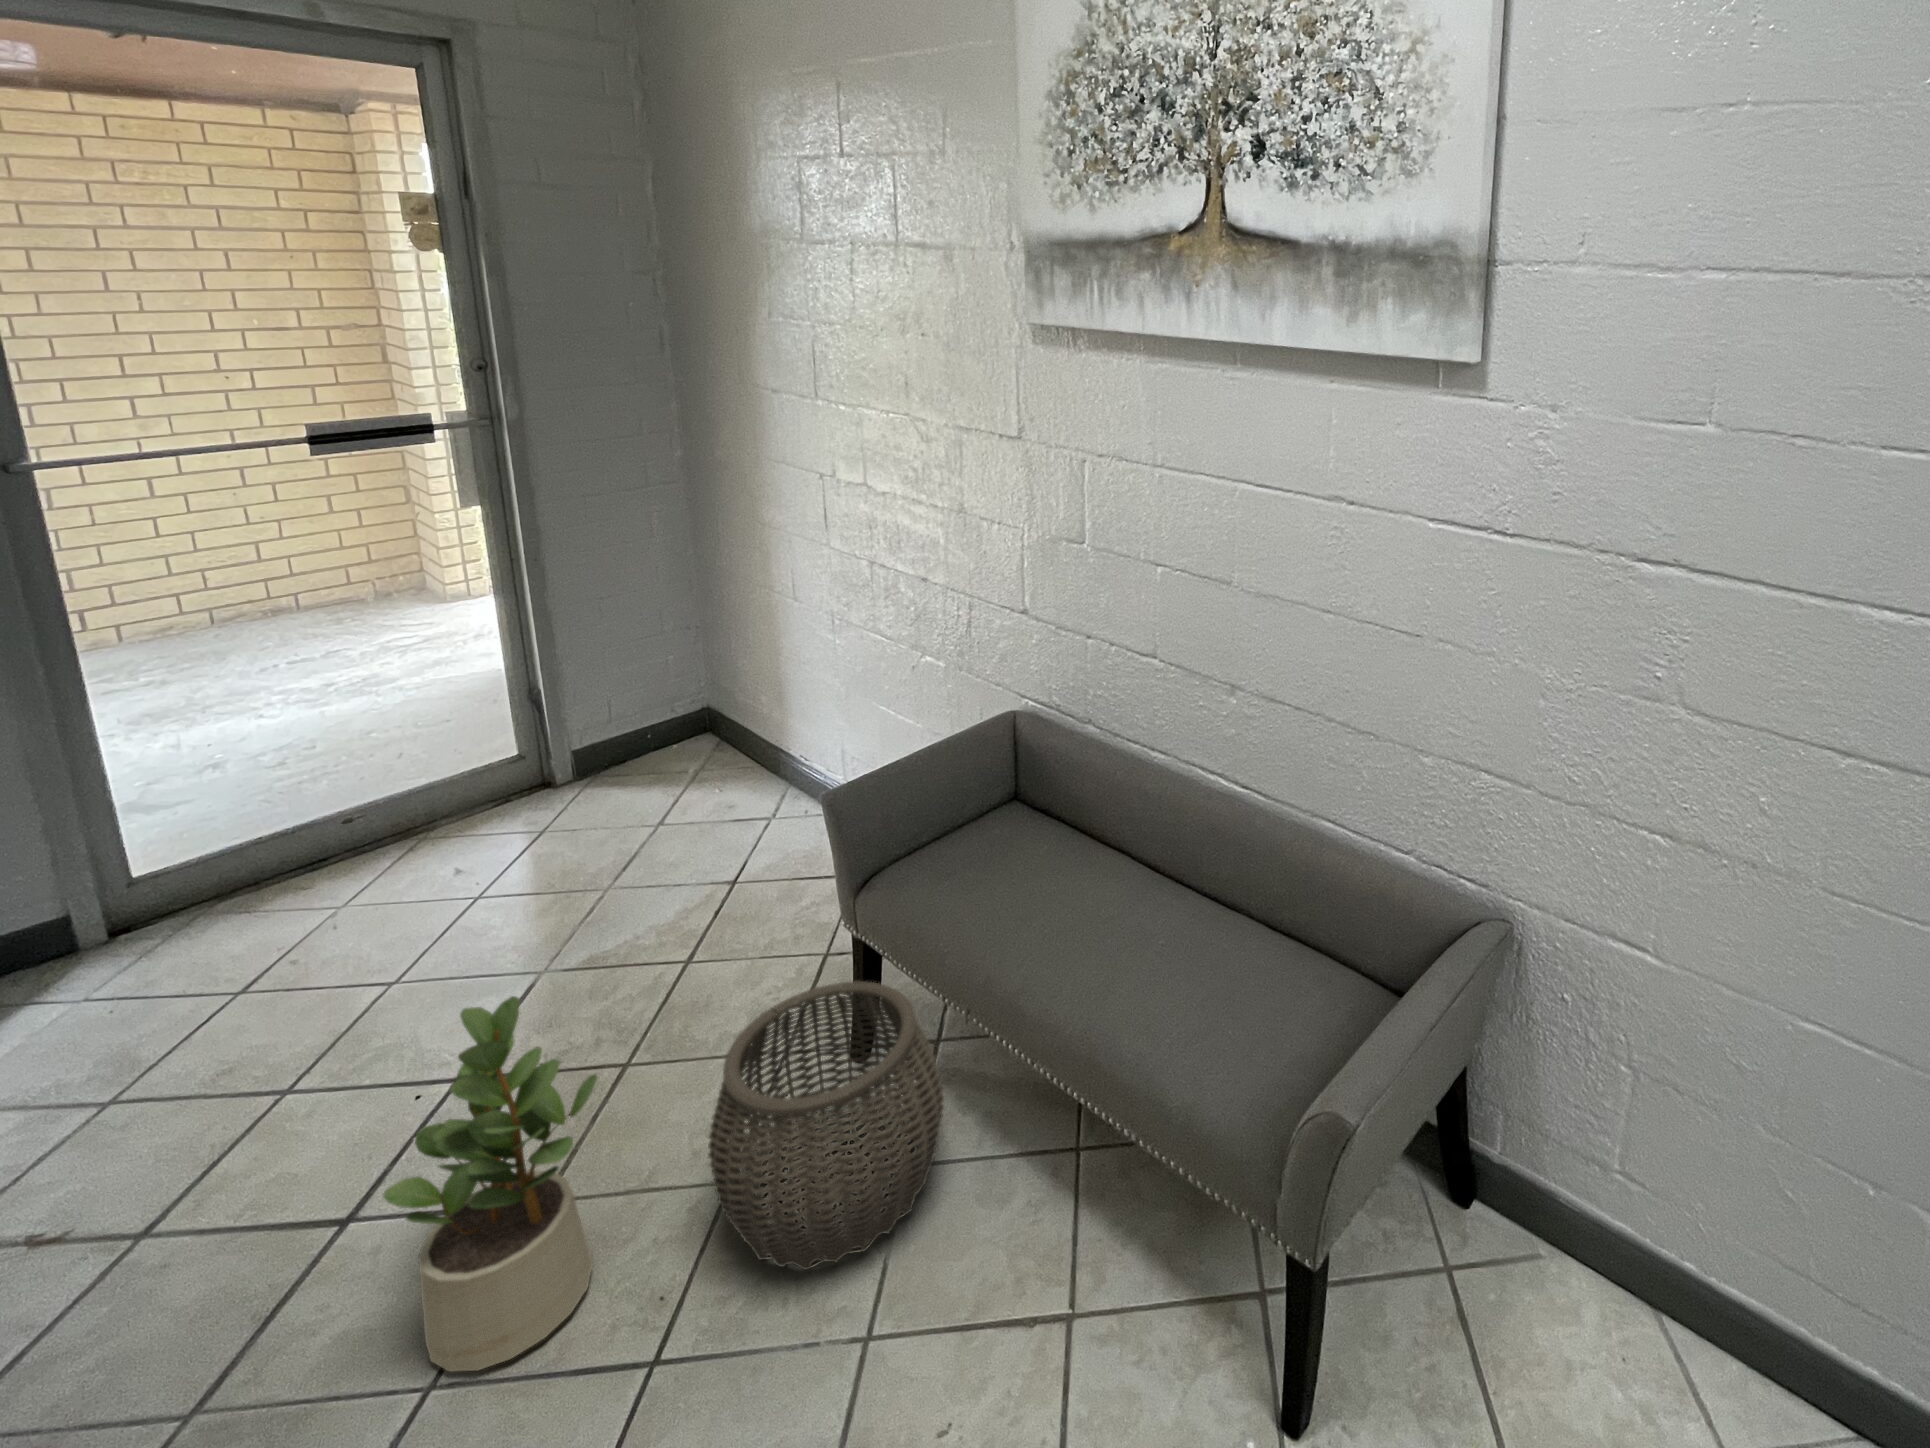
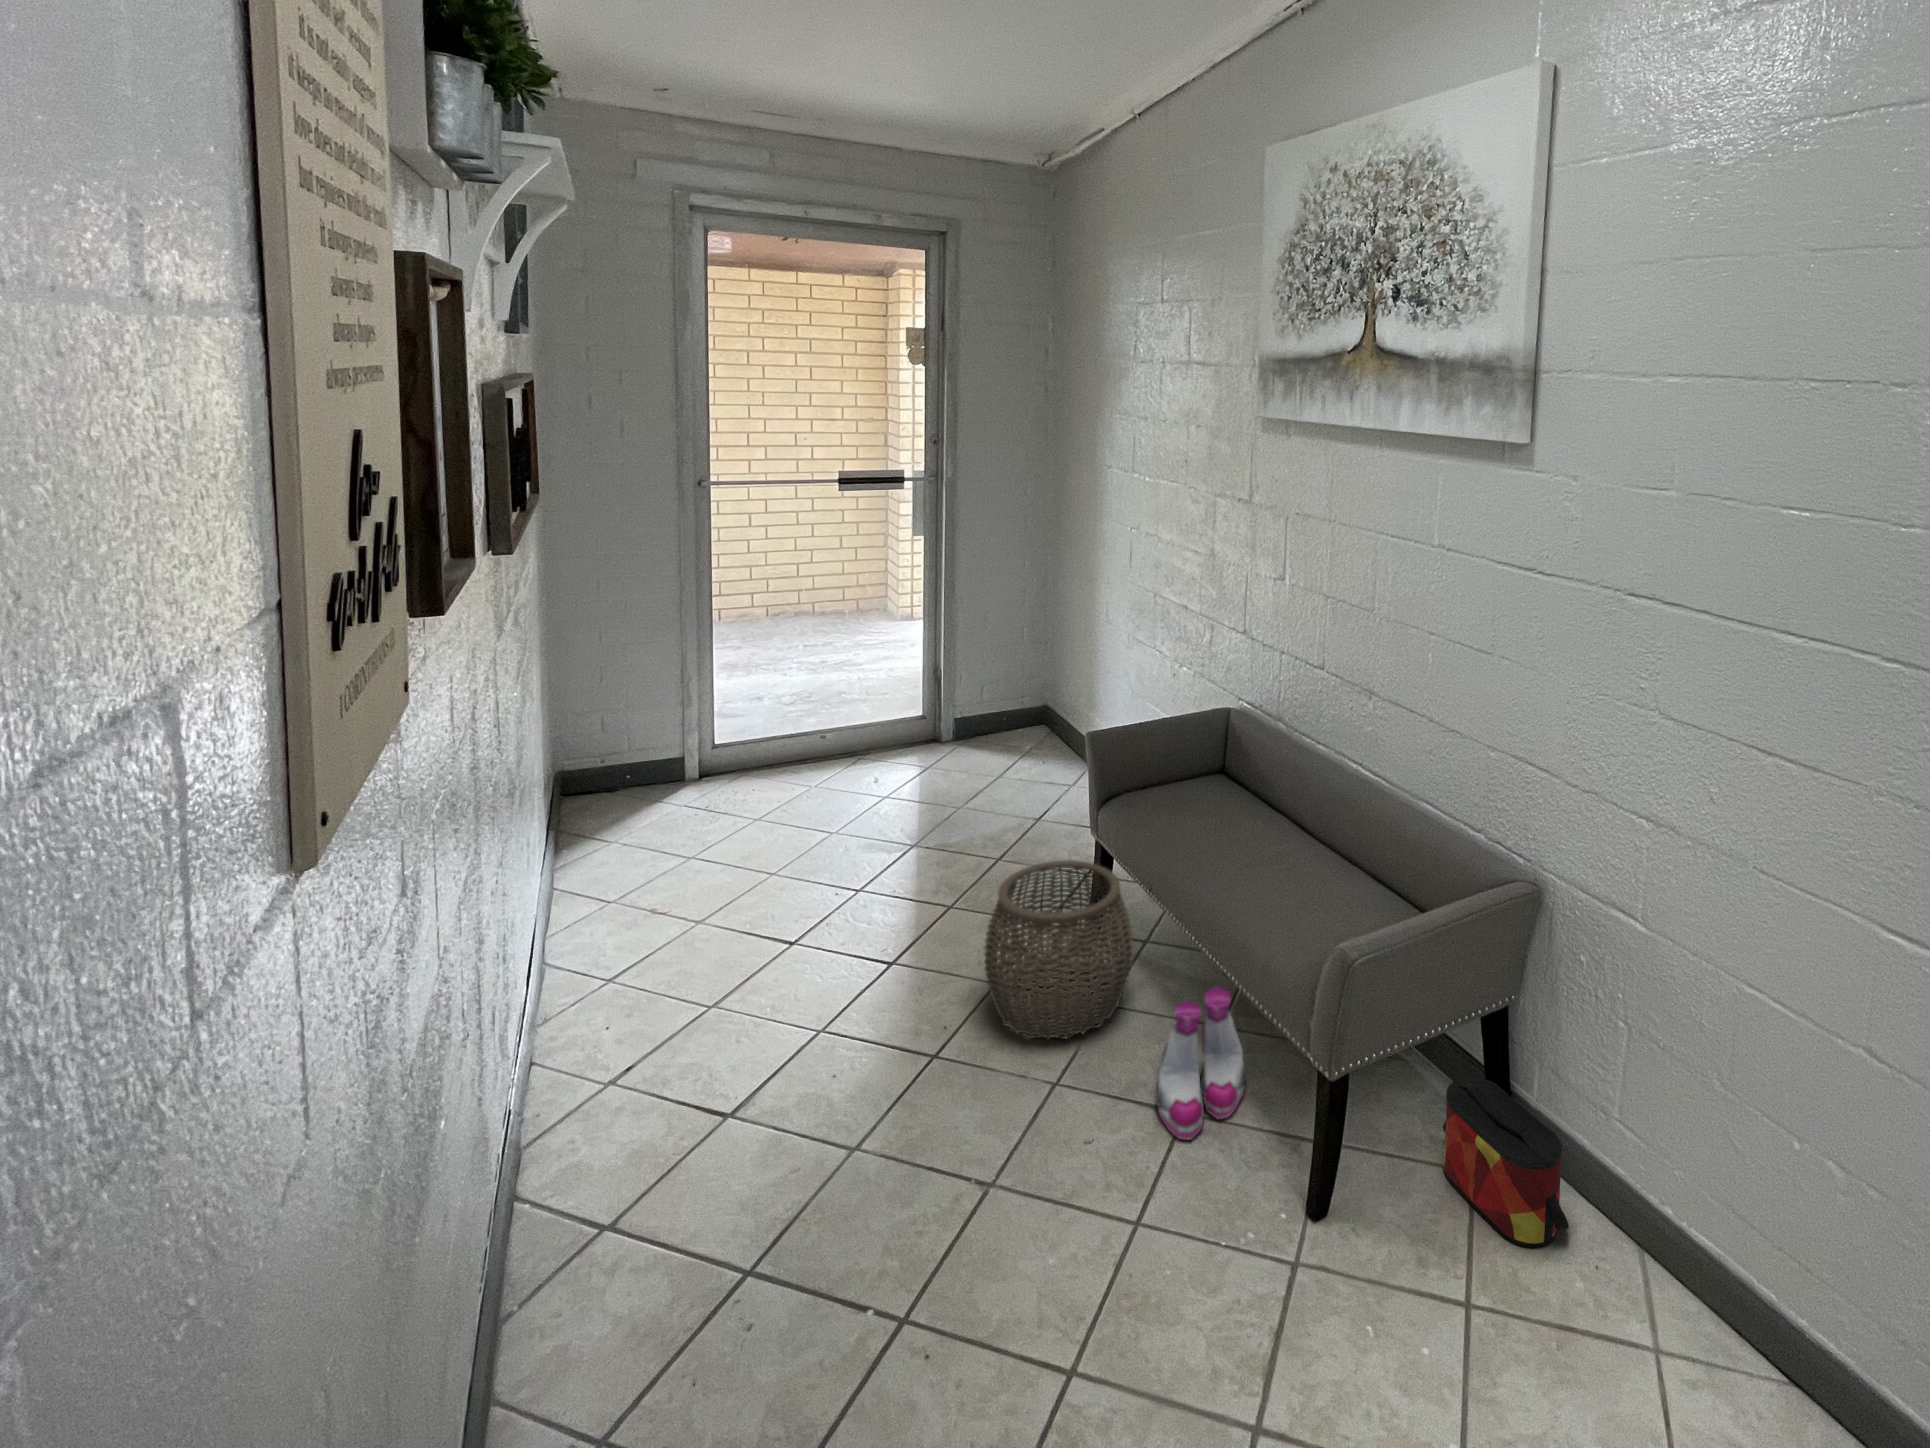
potted plant: present [383,996,597,1371] -> none [815,803,930,1032]
boots: none [1020,1132,1141,1367] -> present [1157,987,1246,1140]
bag: none [1399,1154,1582,1362] -> present [1443,1077,1569,1247]

